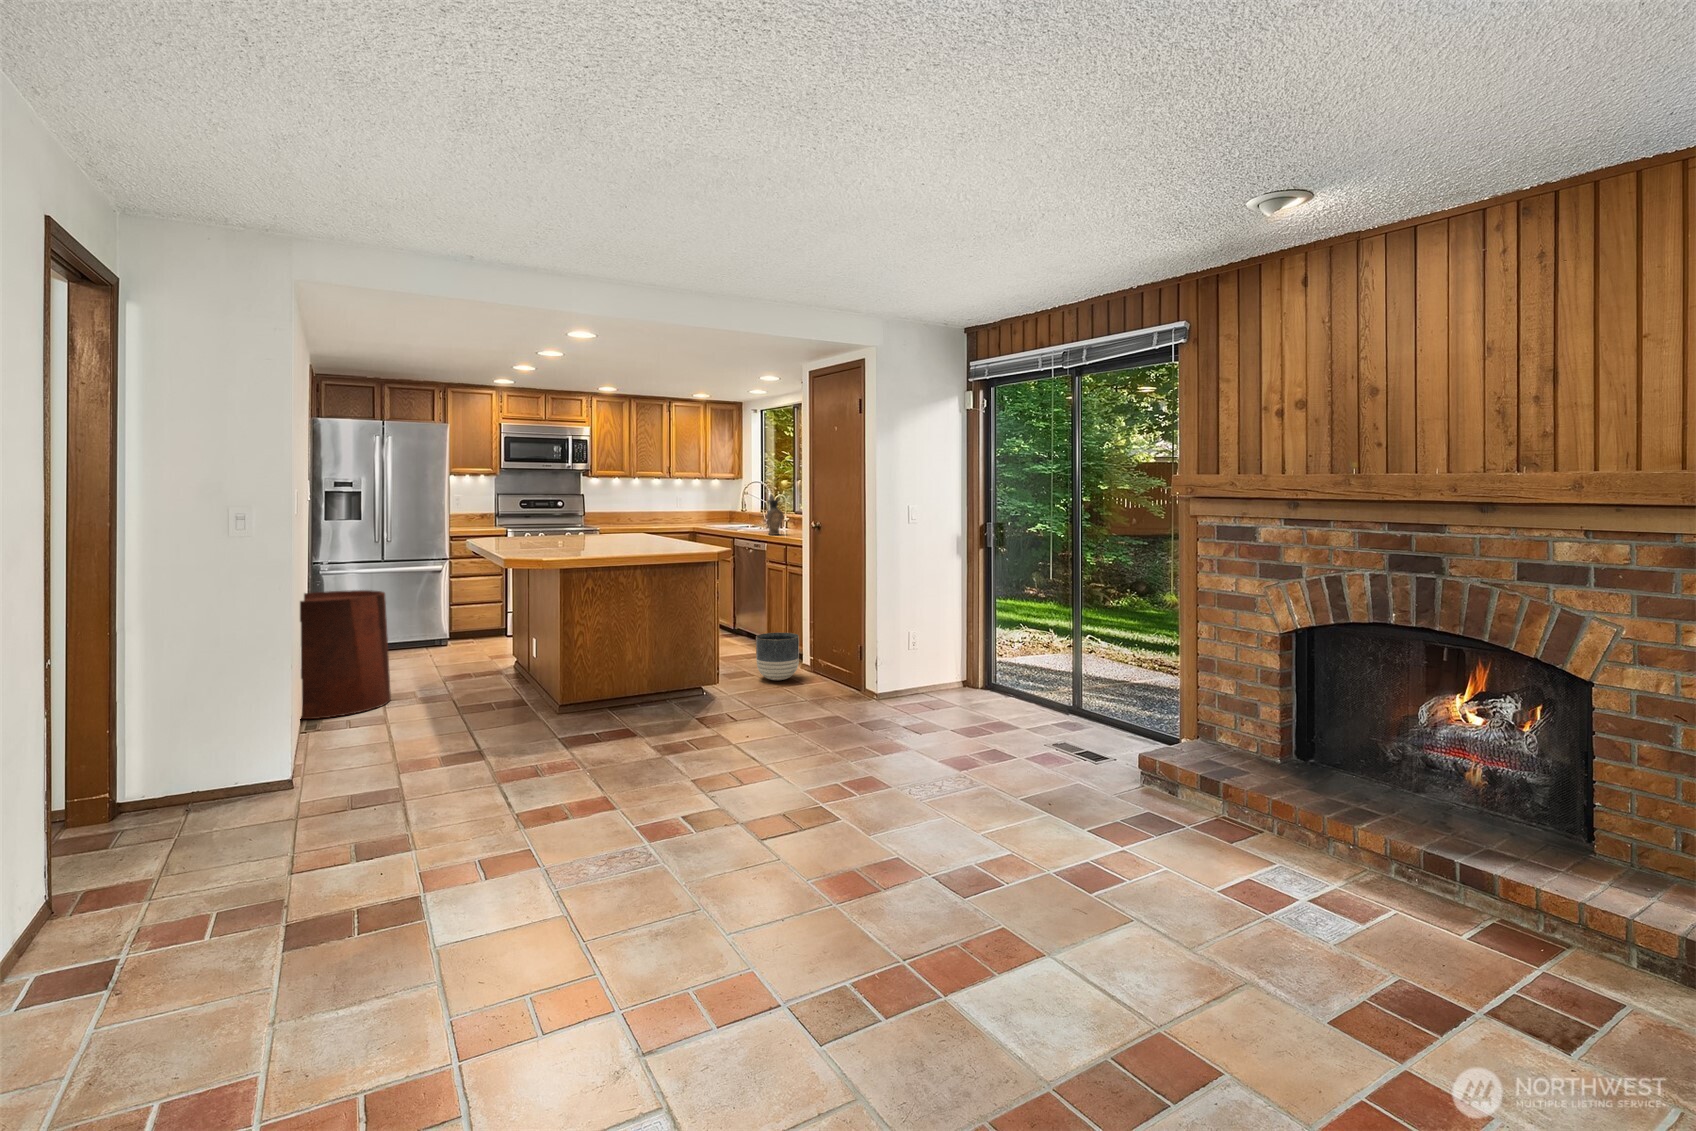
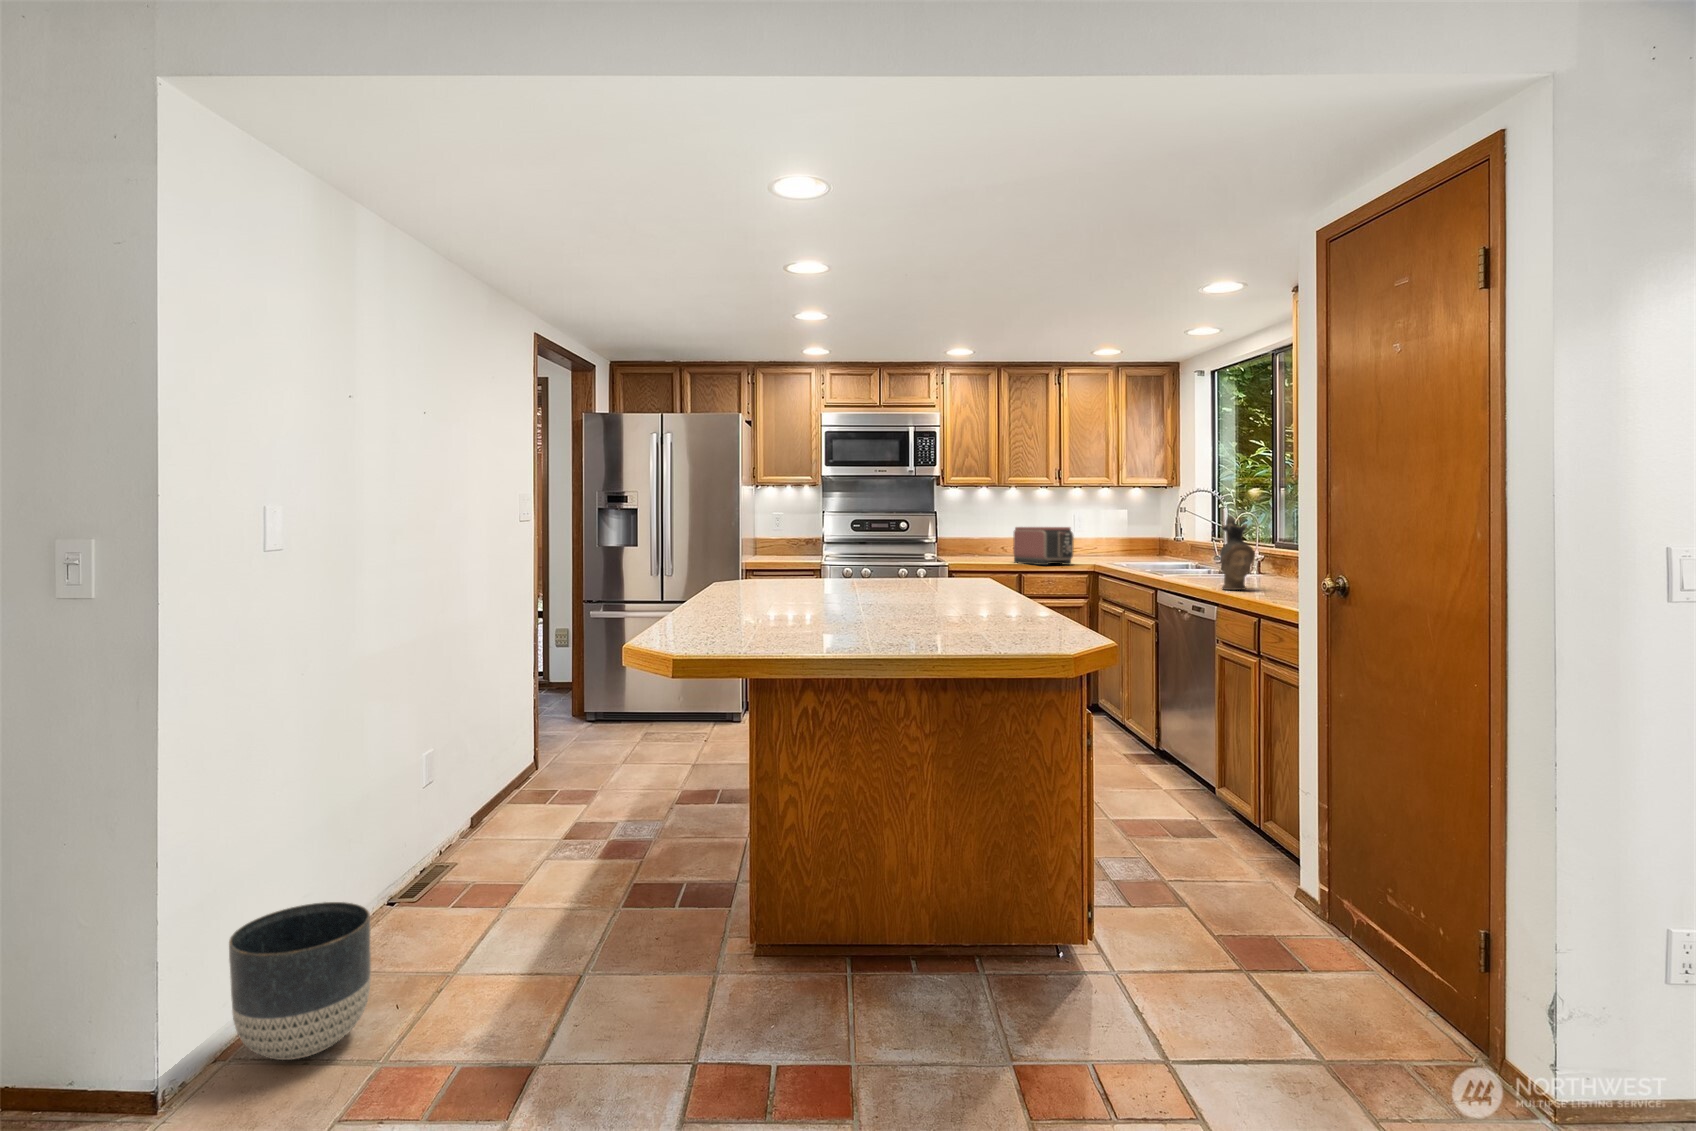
toaster: none [643,503,682,527] -> present [1013,527,1074,565]
trash can: present [300,590,391,719] -> none [477,657,619,849]
planter: present [756,632,799,680] -> present [229,902,371,1060]

